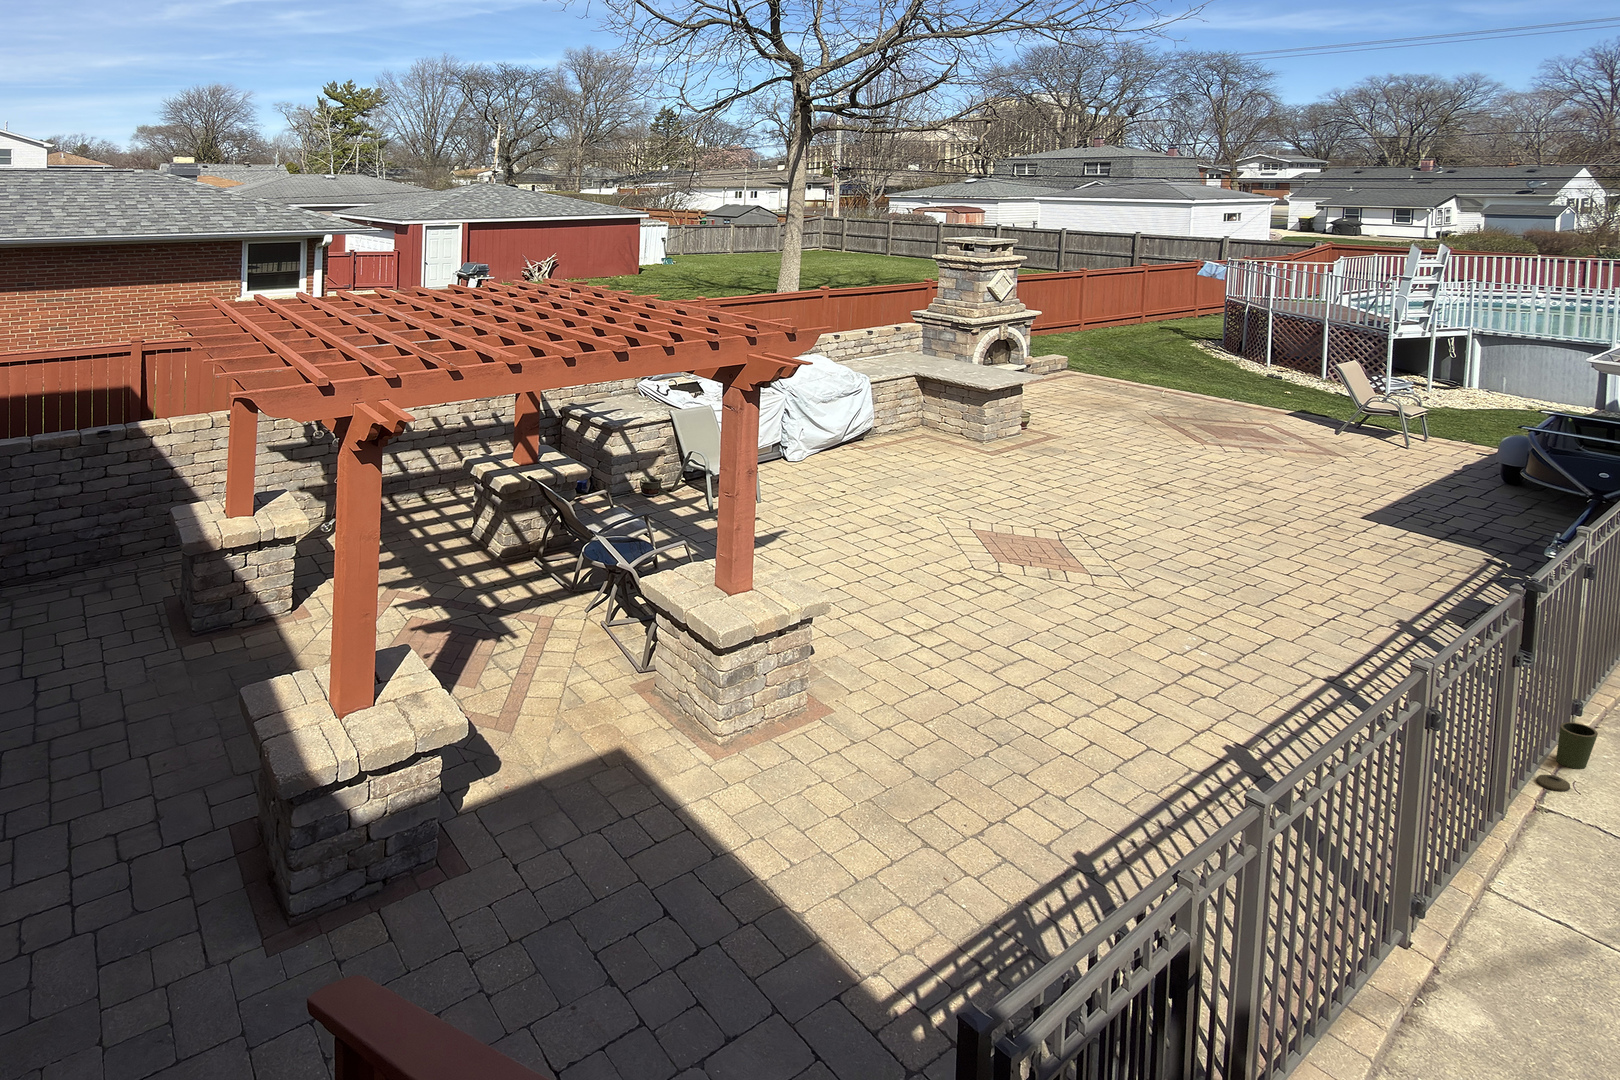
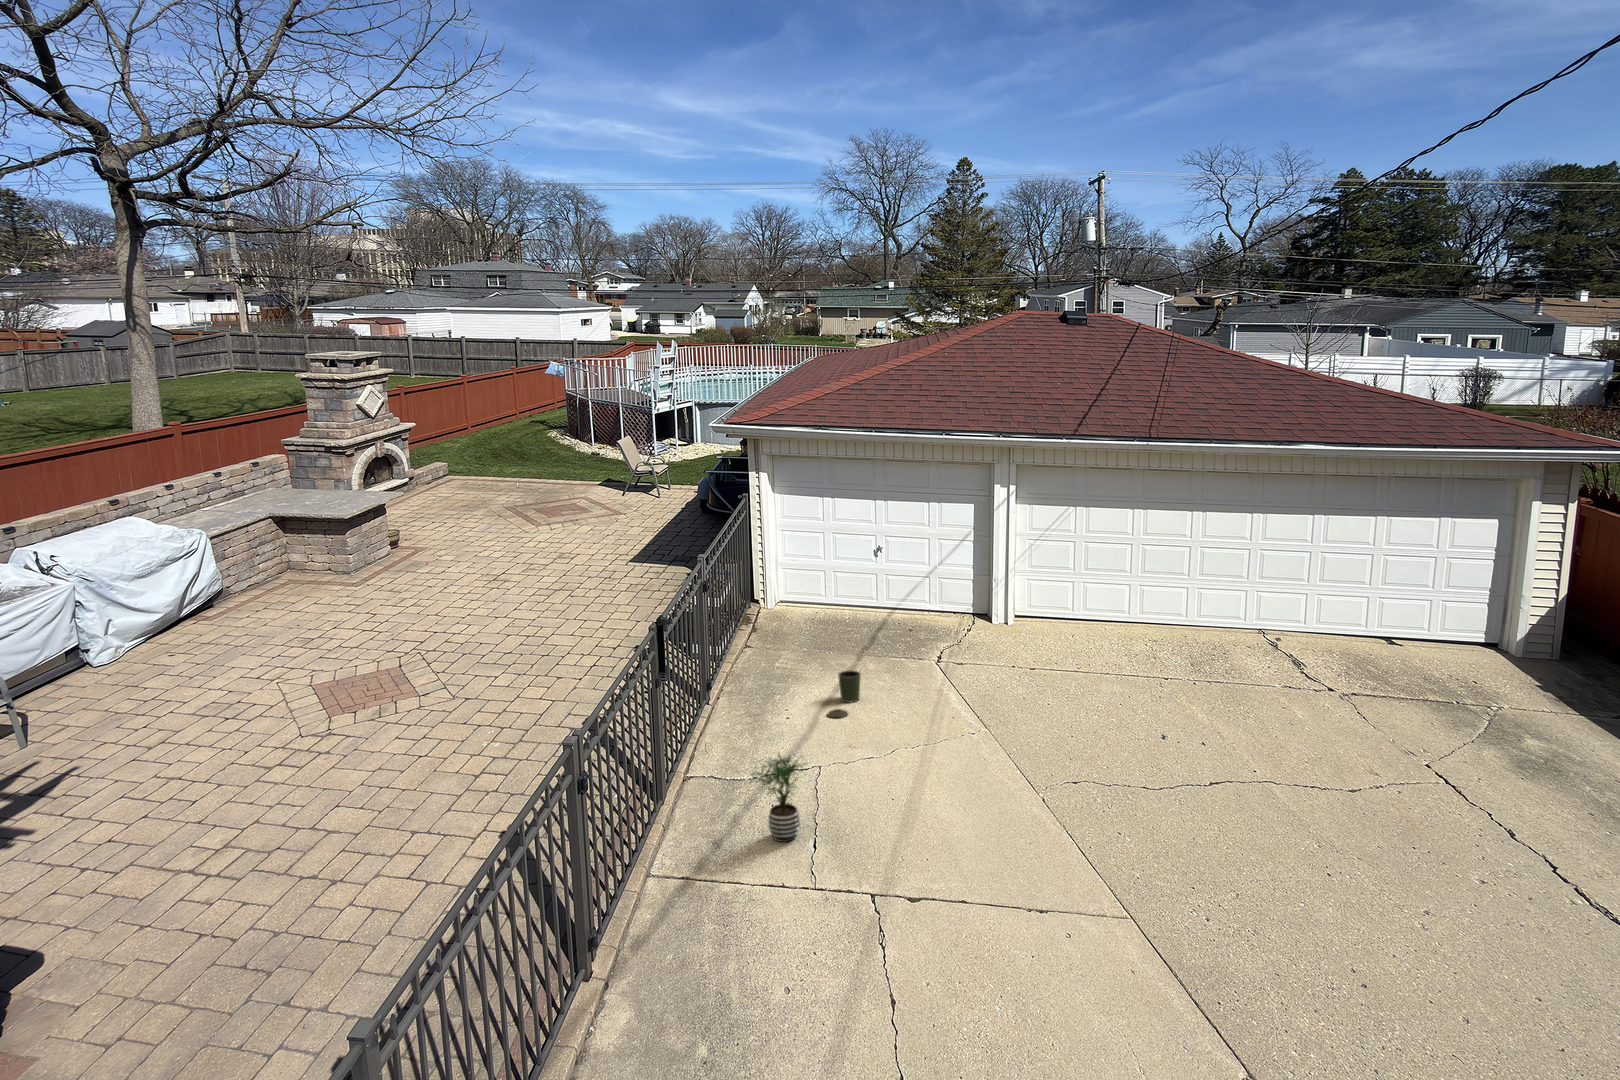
potted plant: none [1443,863,1553,996] -> present [751,755,806,842]

